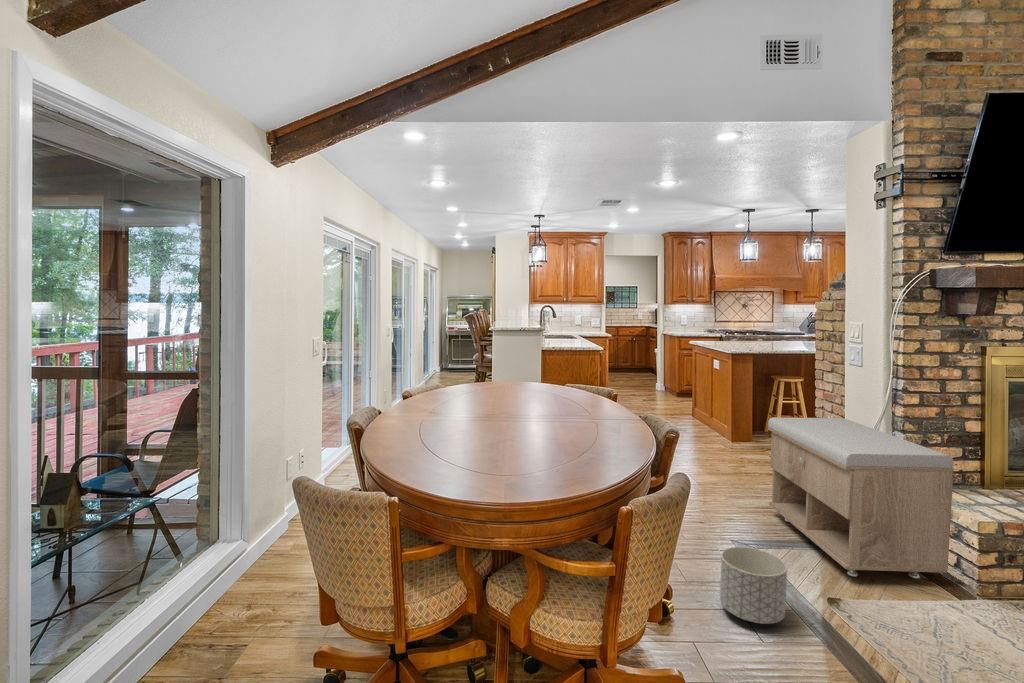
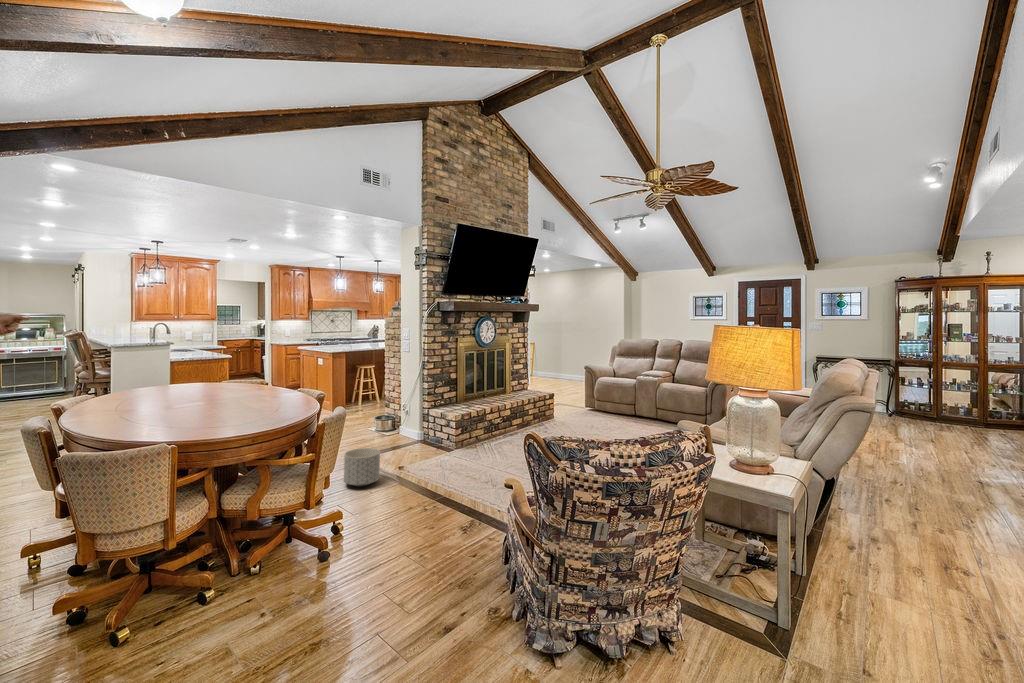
storage bench: present [768,417,954,579] -> none [362,380,447,457]

